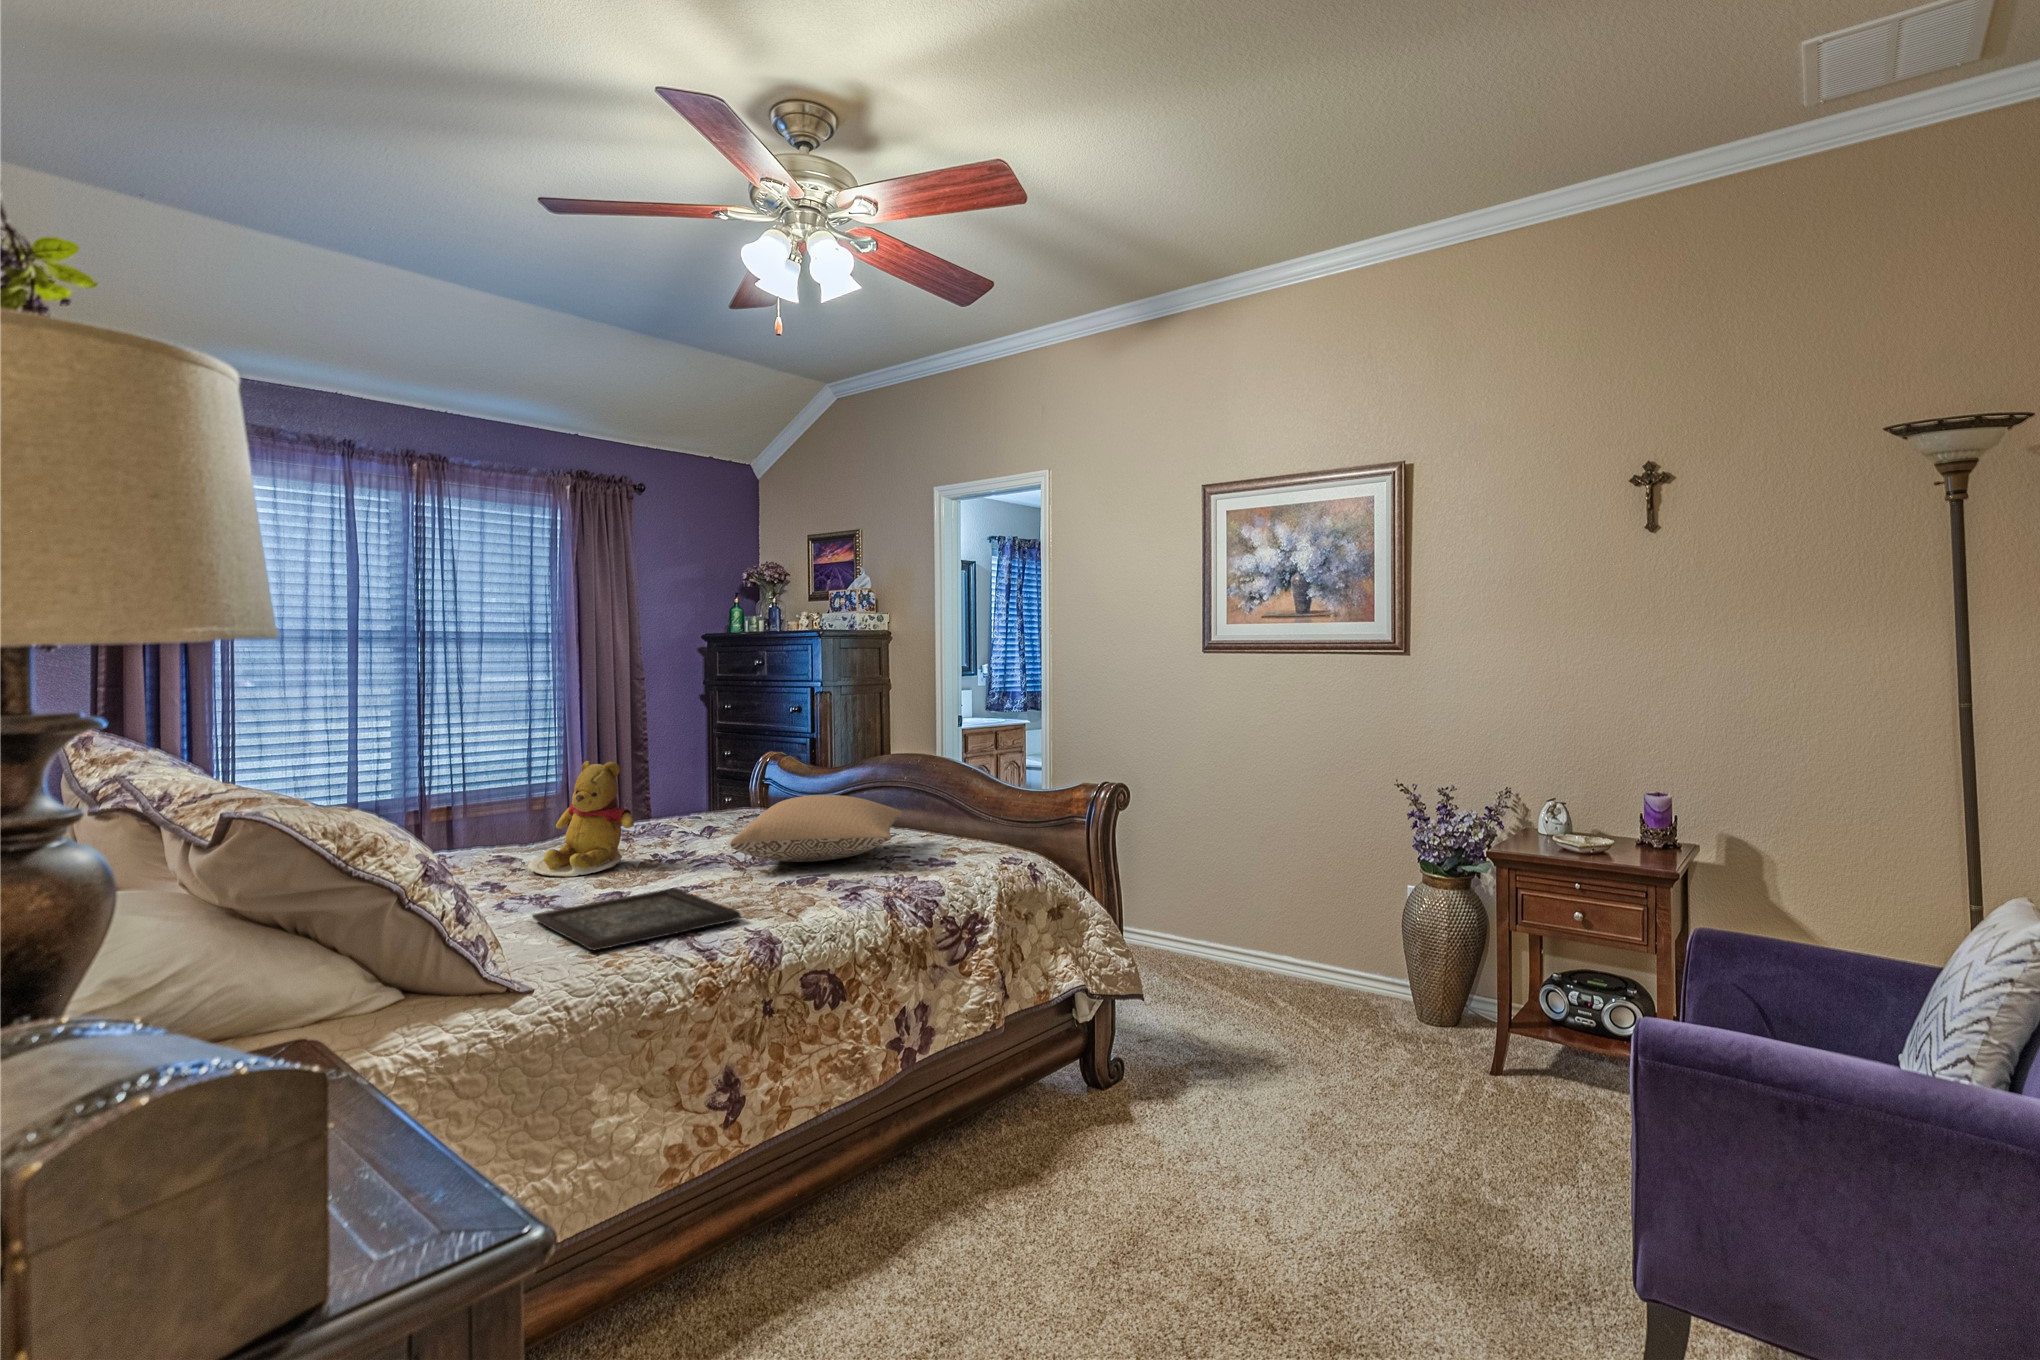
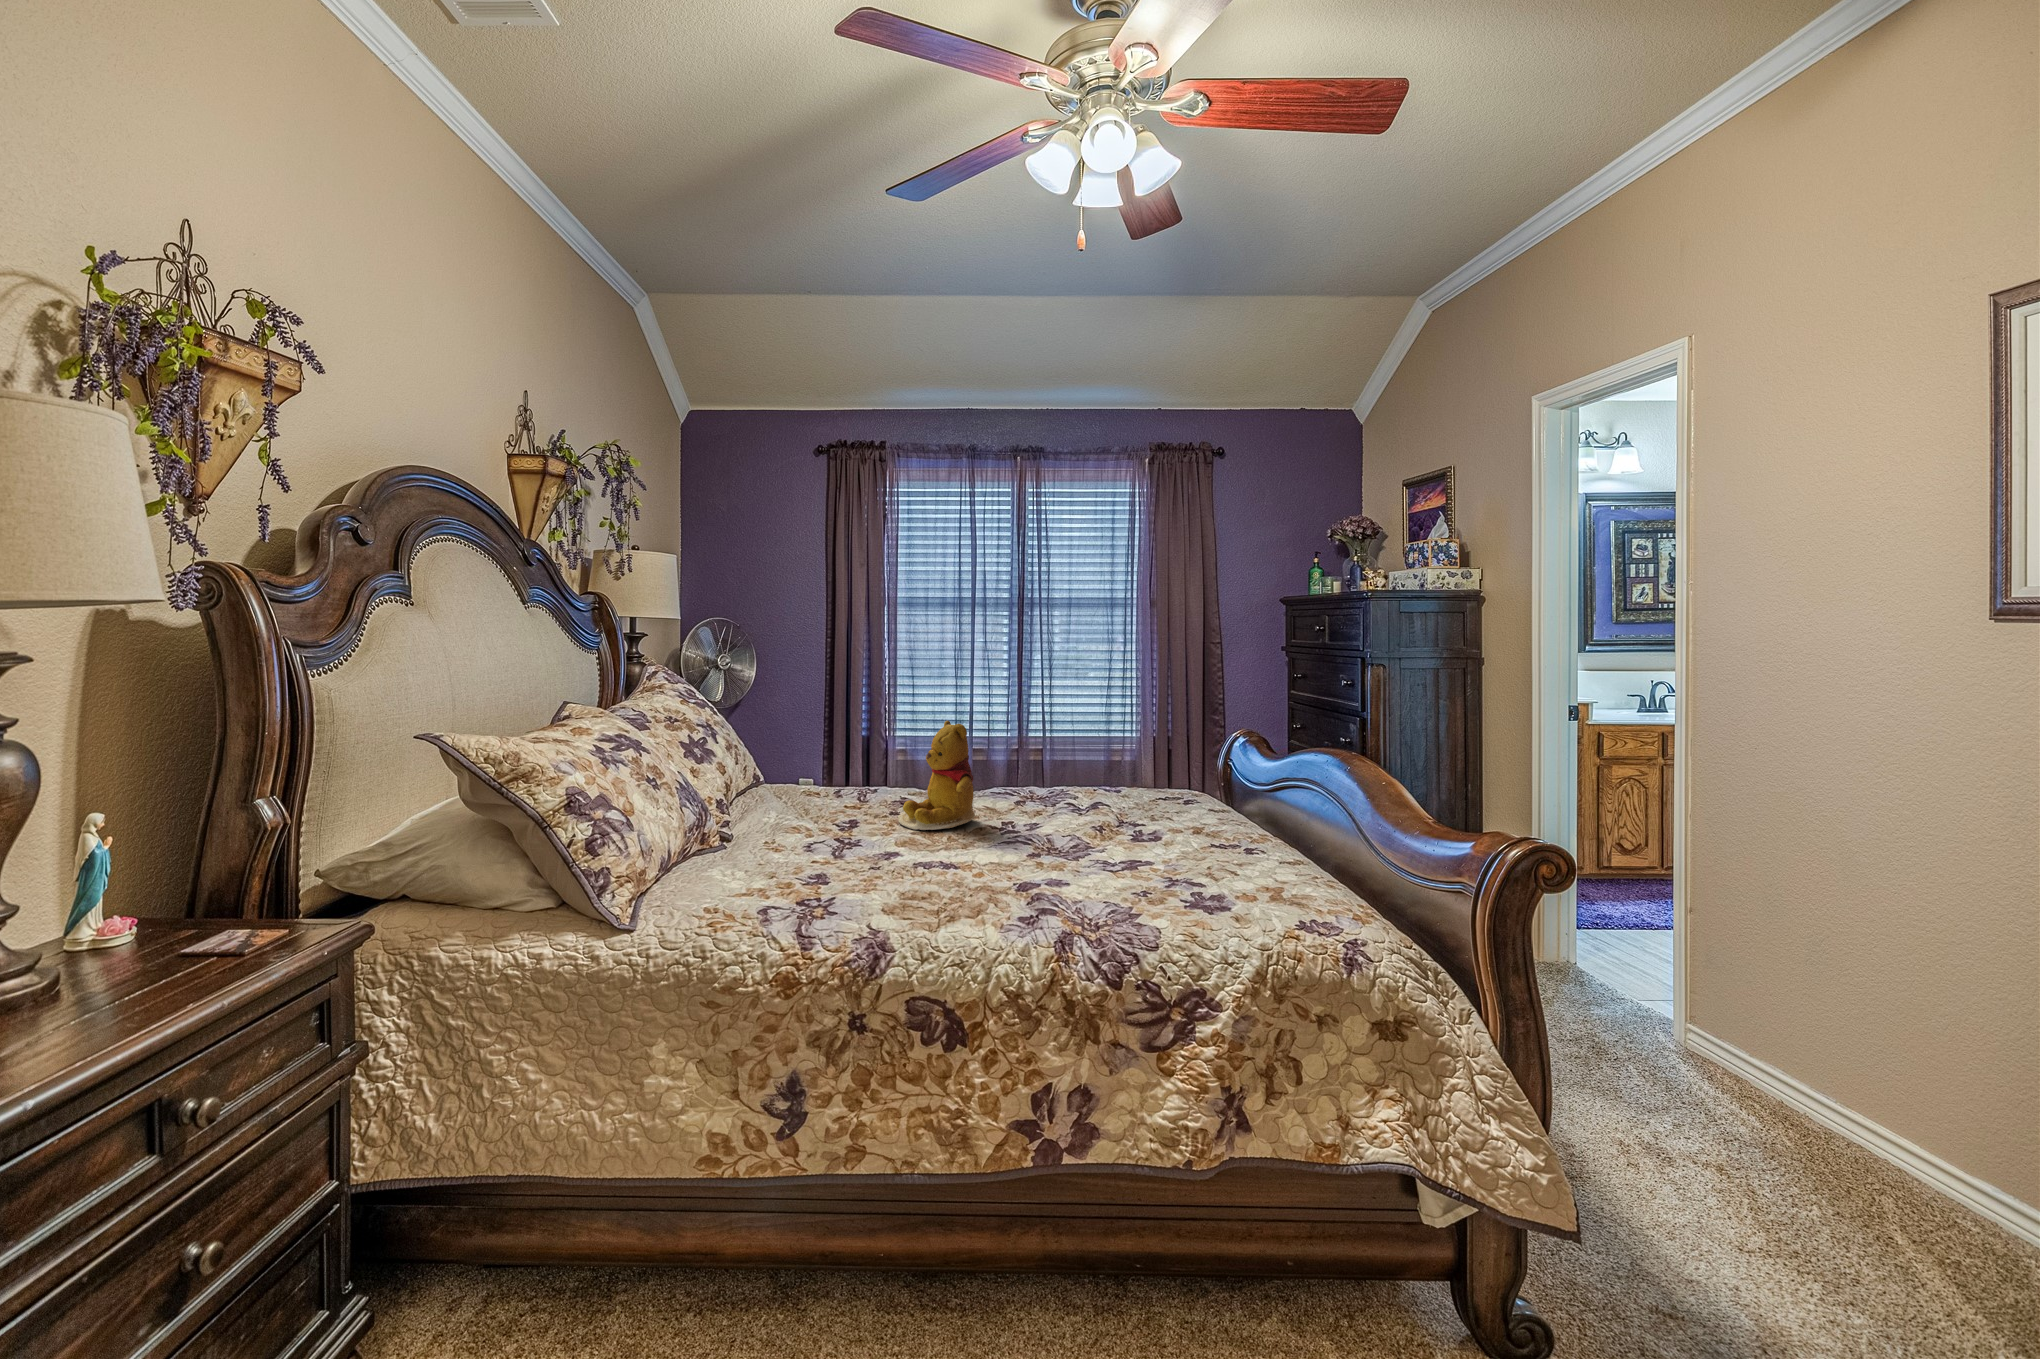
pillow: present [730,795,903,862] -> none [1007,788,1255,871]
tray: present [532,888,741,950] -> none [740,858,924,914]

